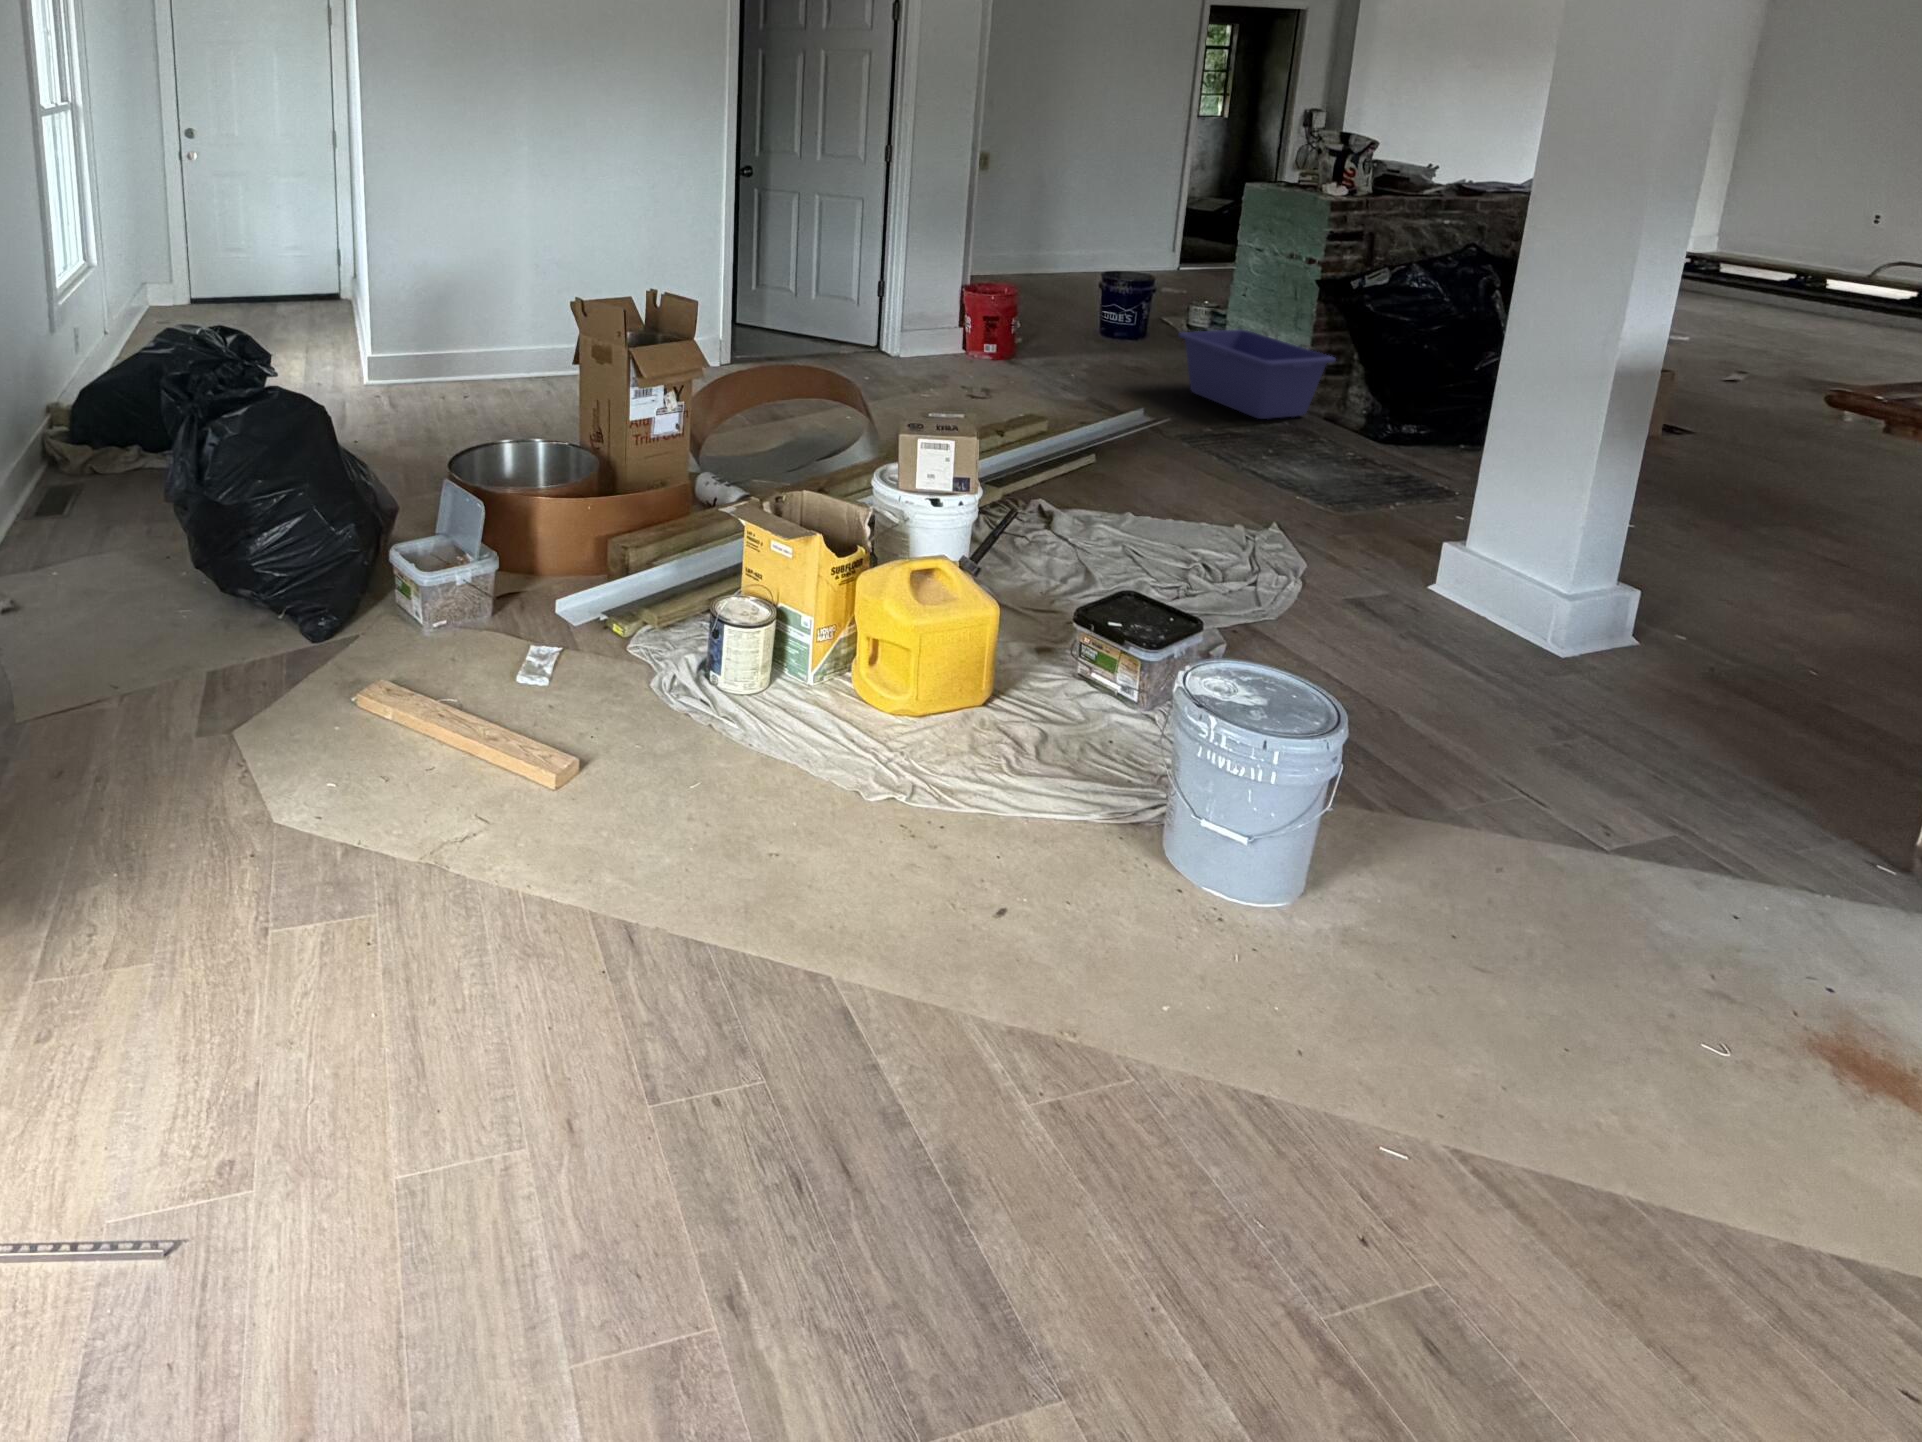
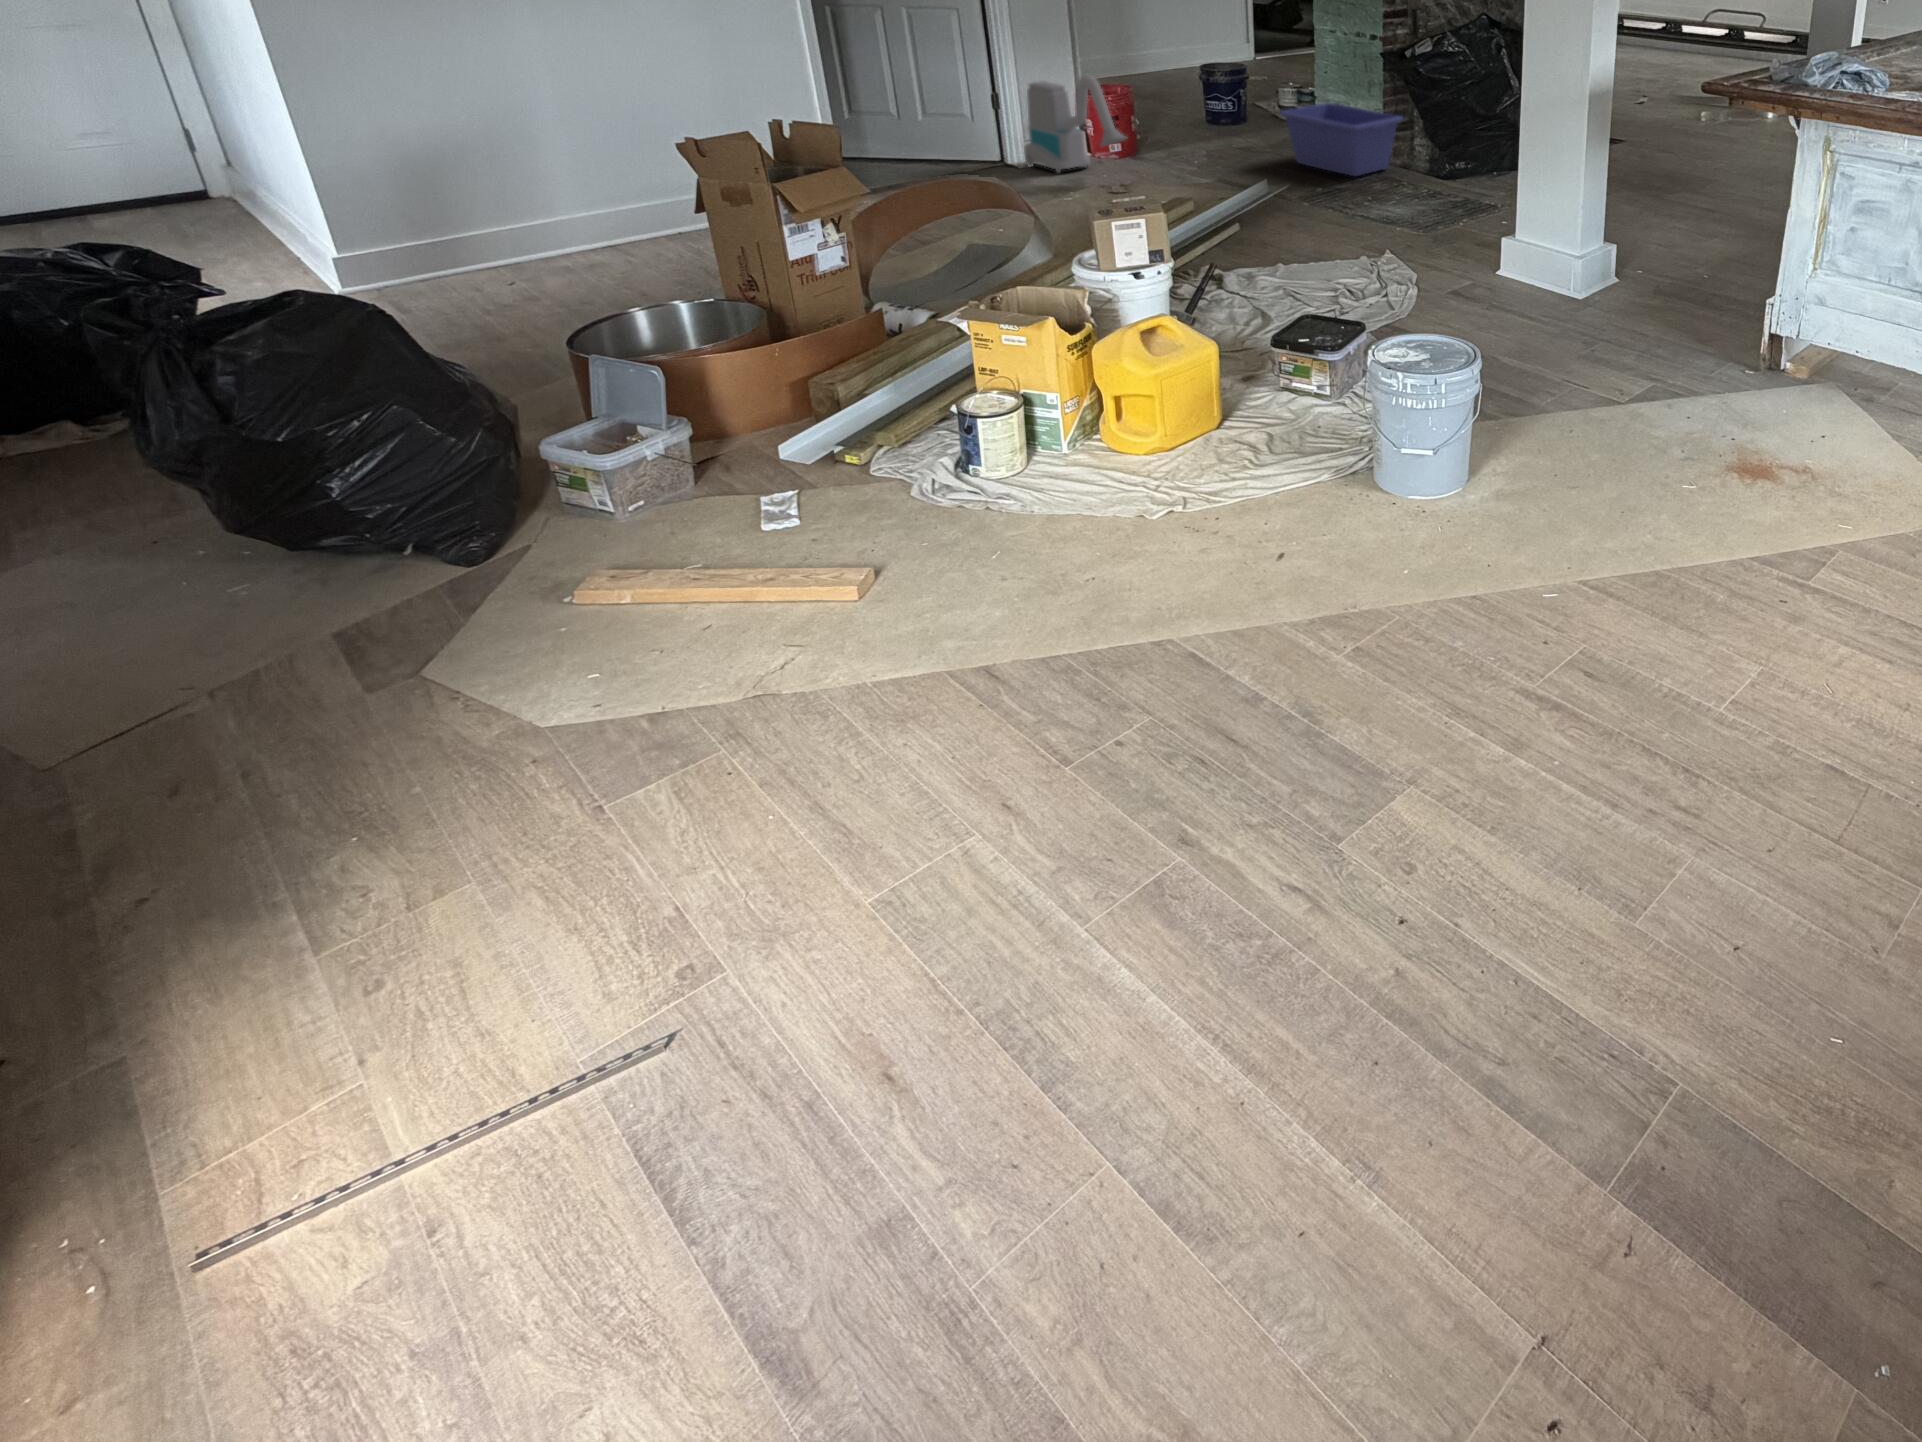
vacuum cleaner: none [903,272,1003,366] -> present [1024,75,1126,173]

